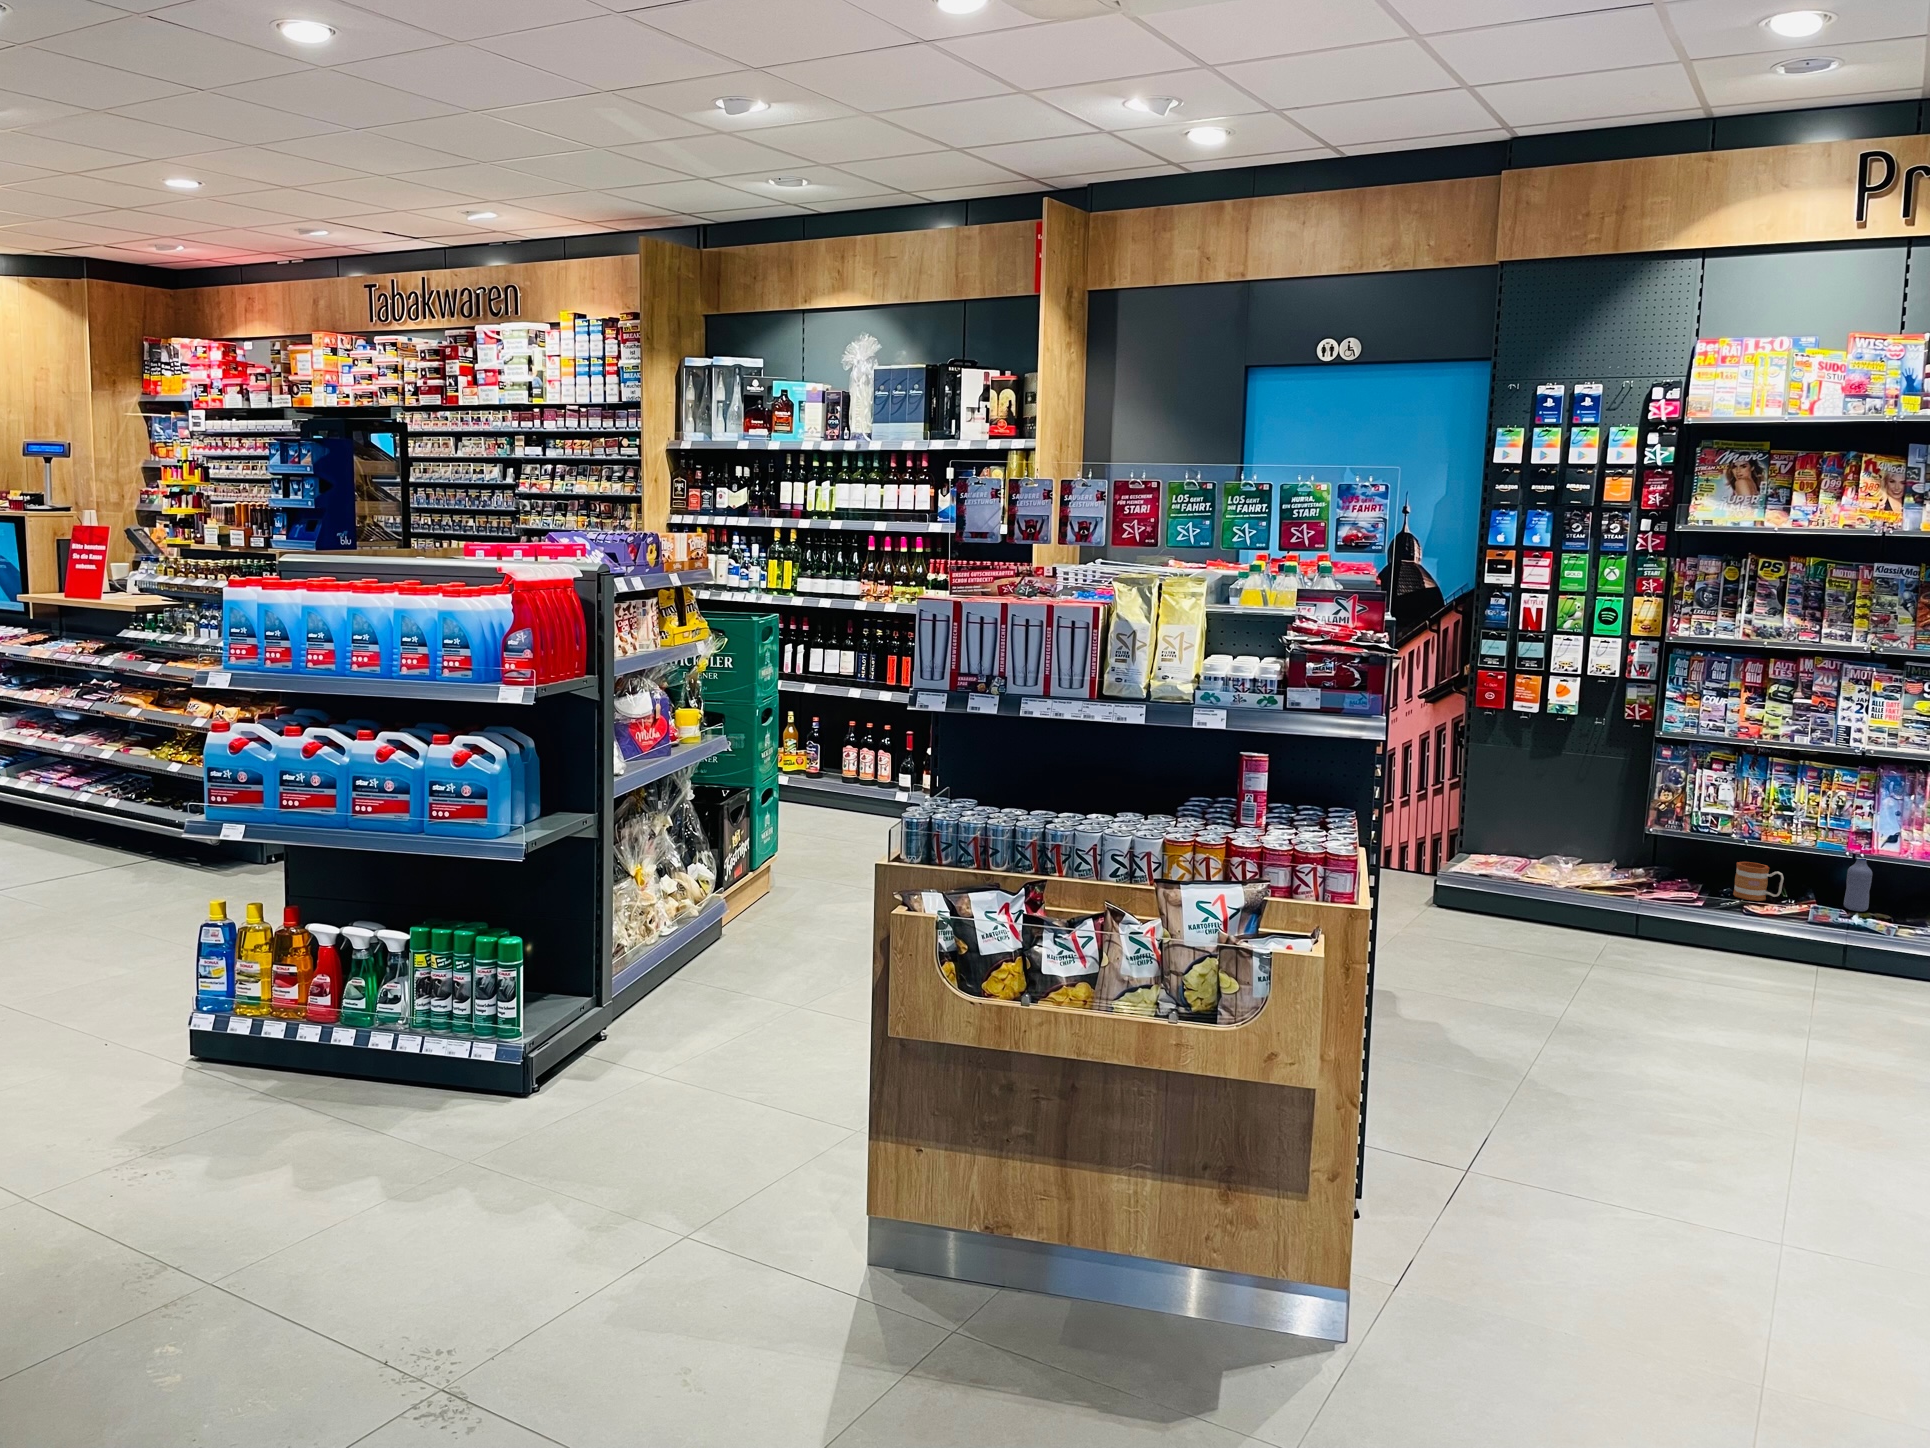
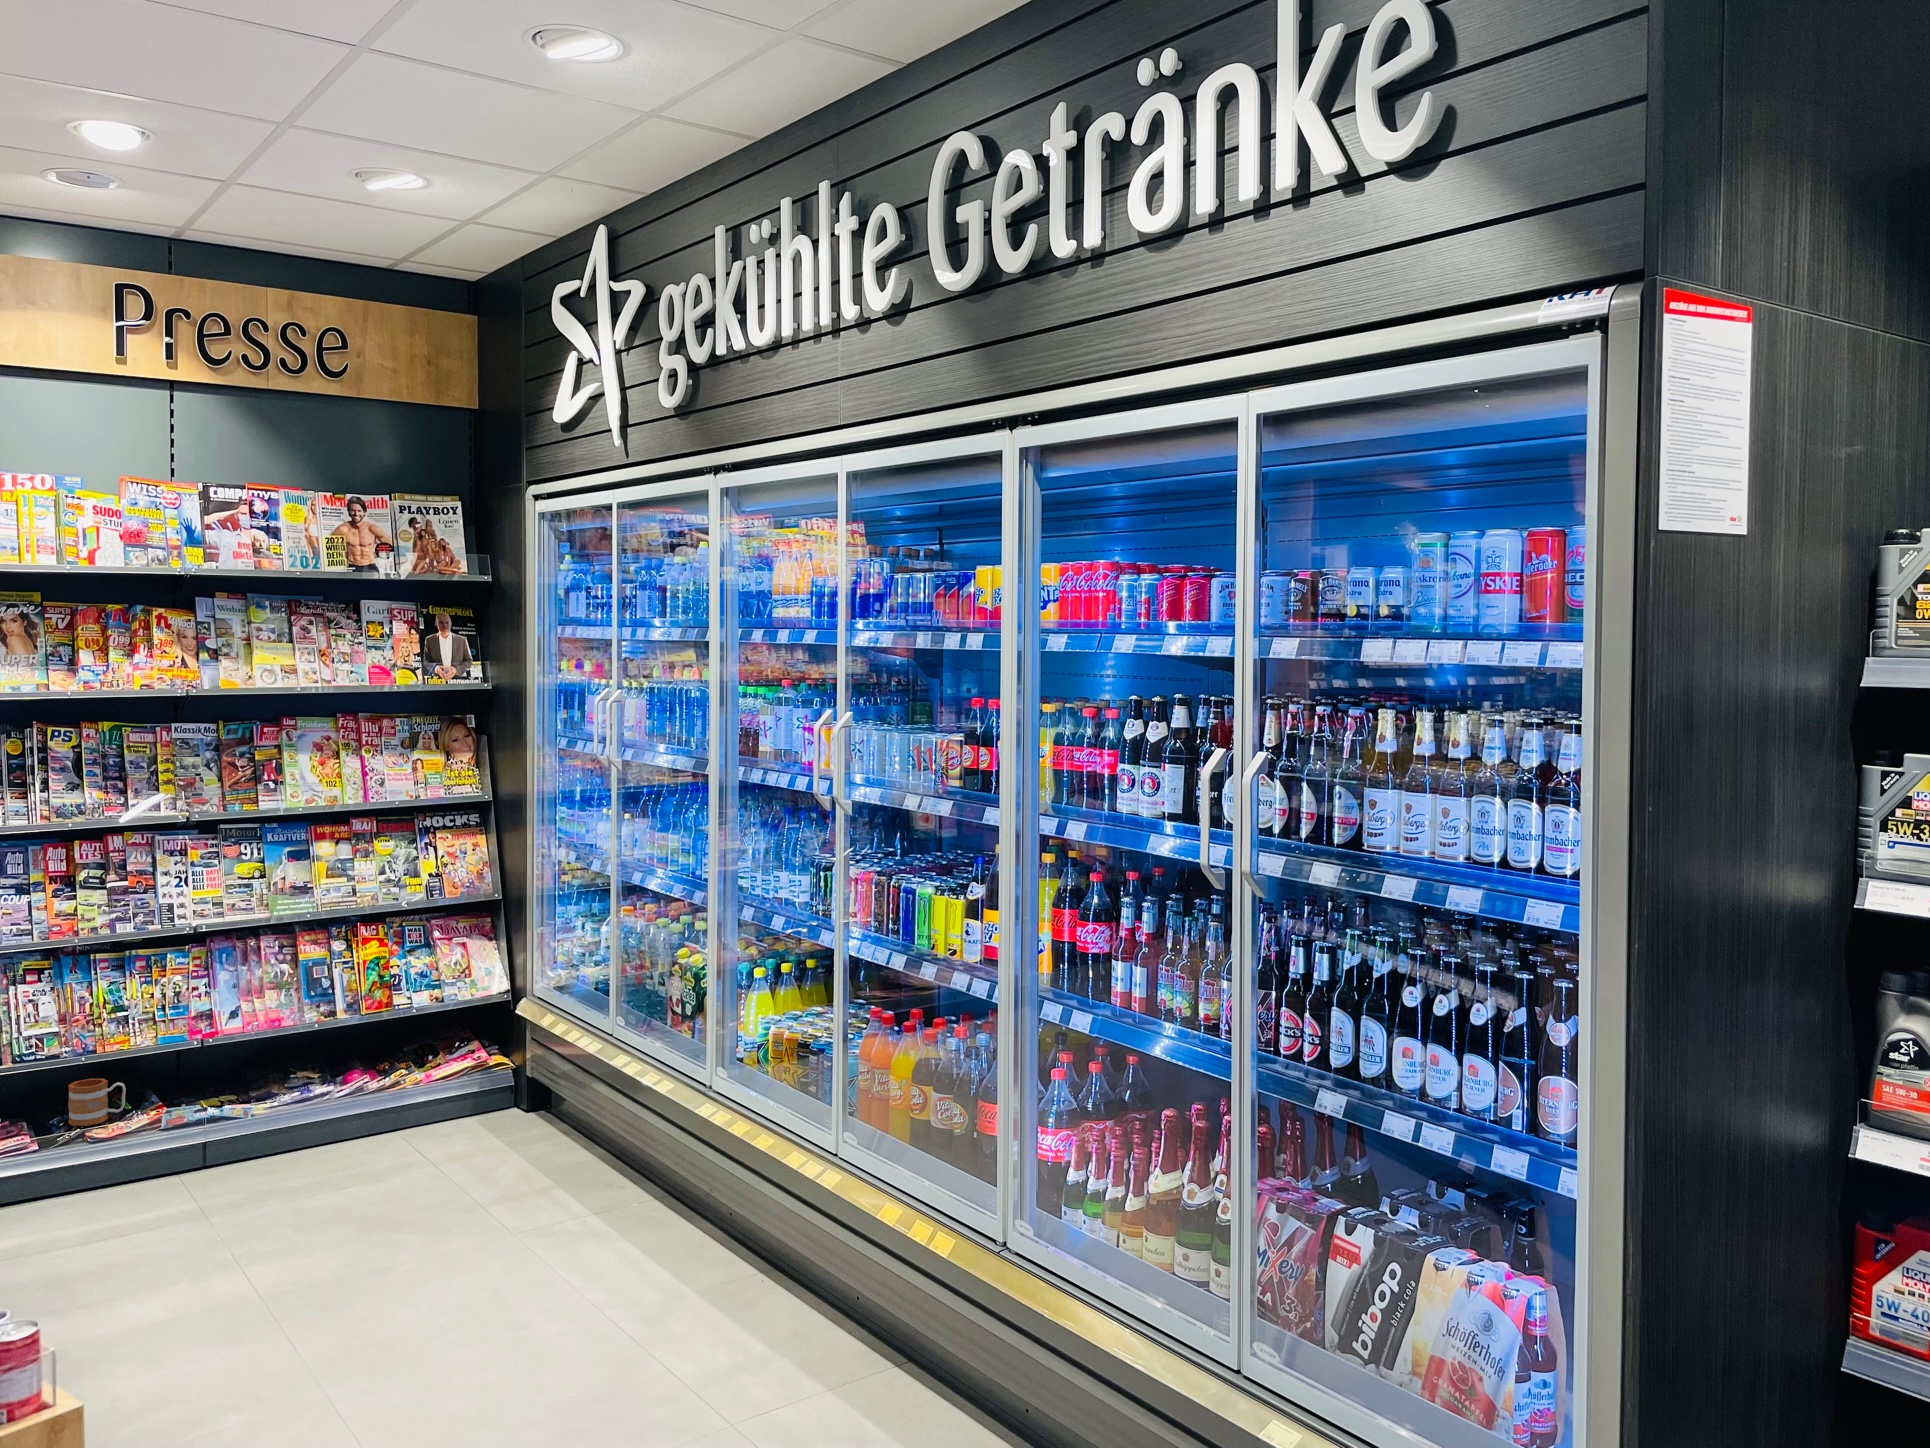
water bottle: present [1844,859,1872,911] -> none [191,1037,217,1101]

